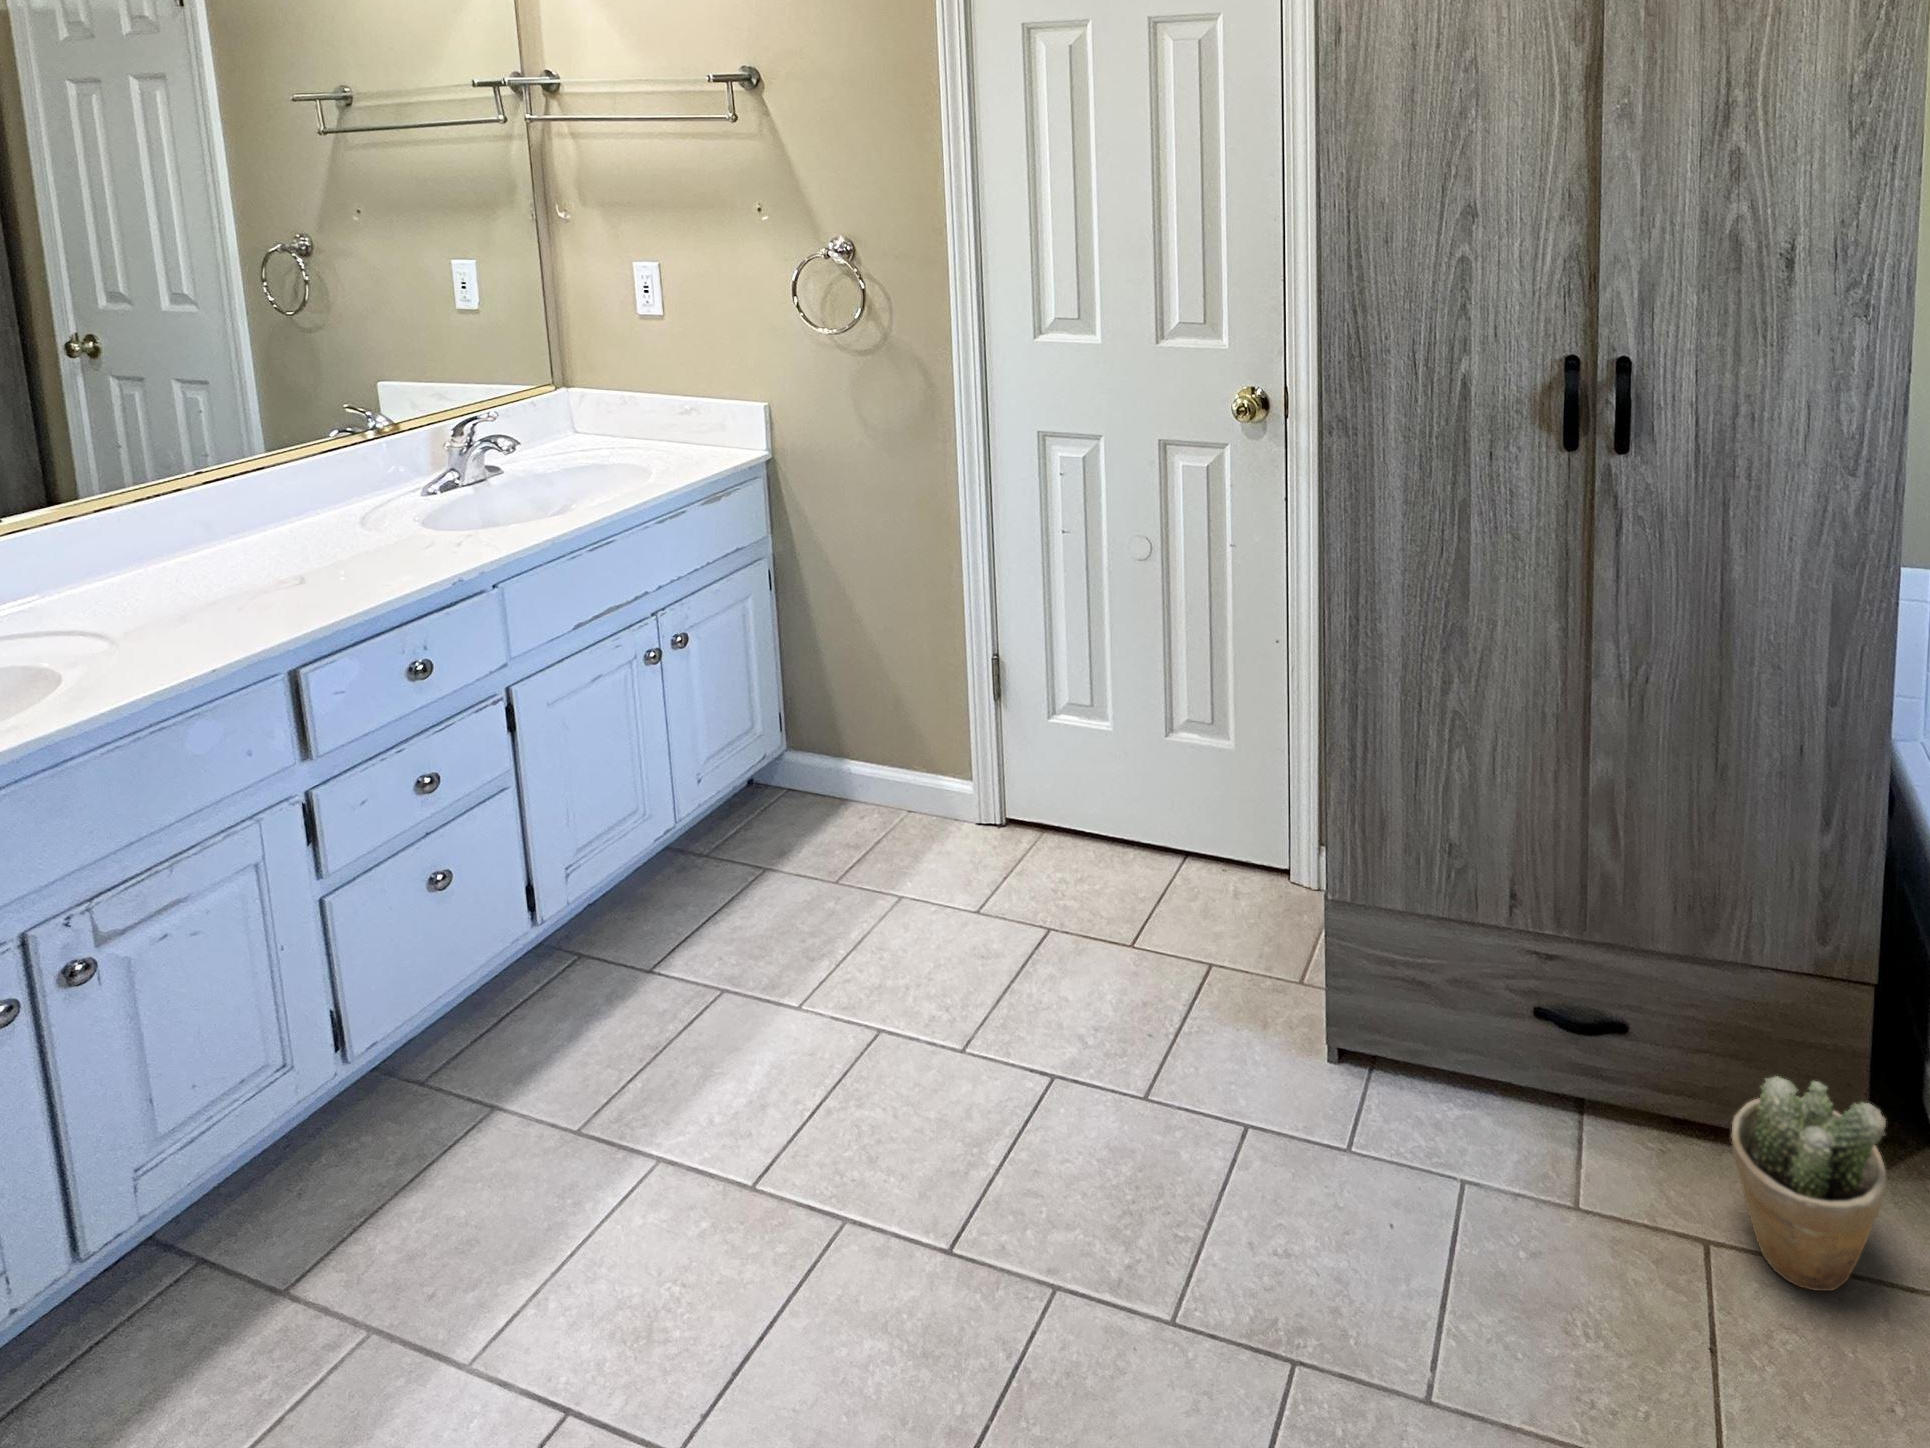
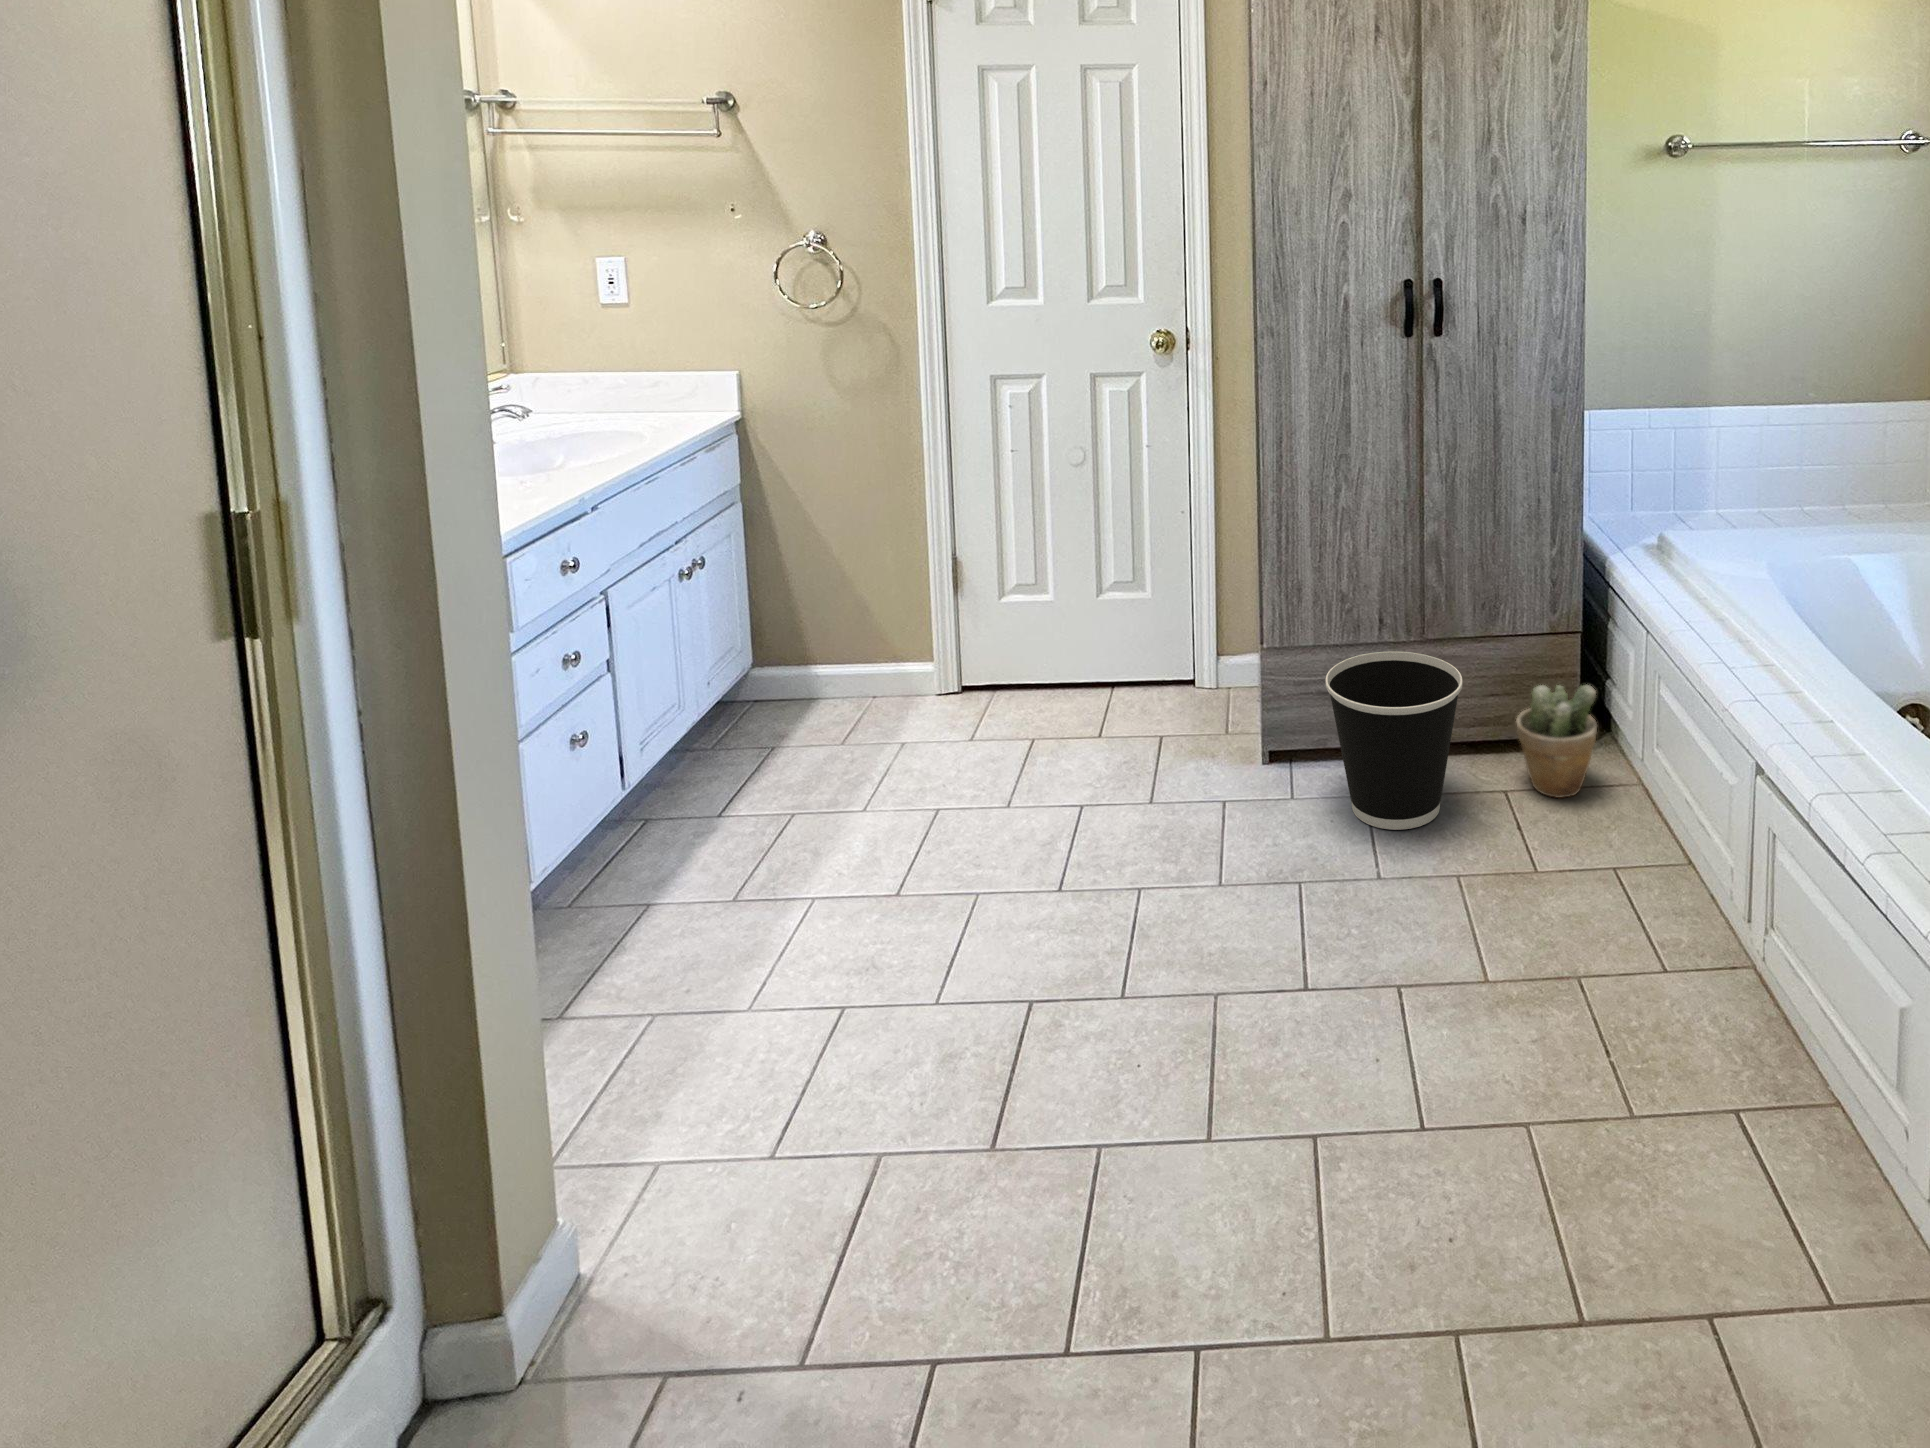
wastebasket: none [1390,945,1623,1284] -> present [1326,652,1463,830]

